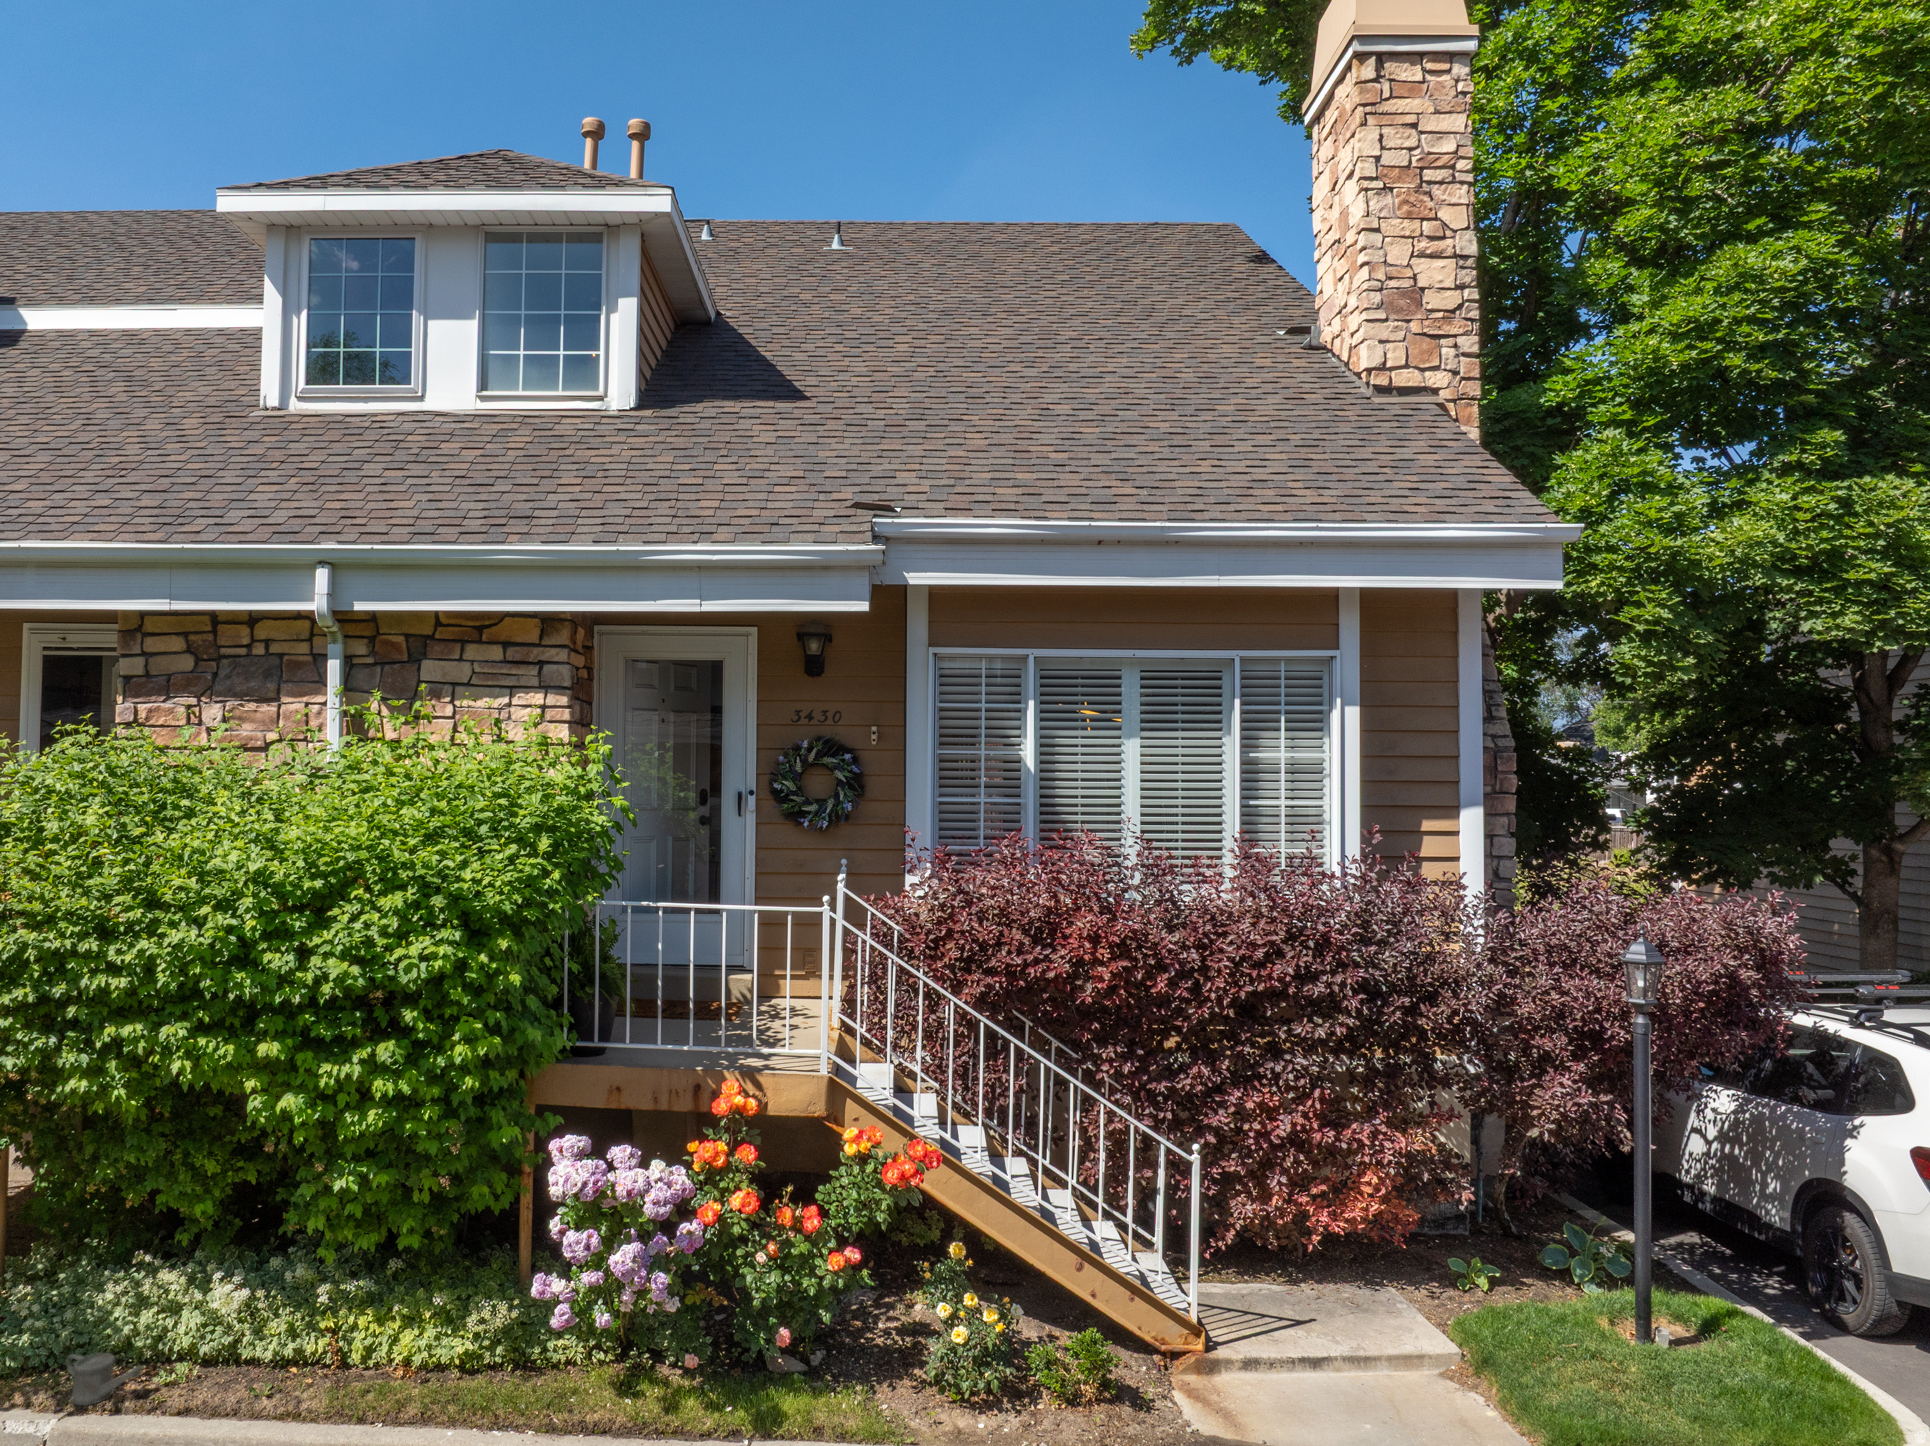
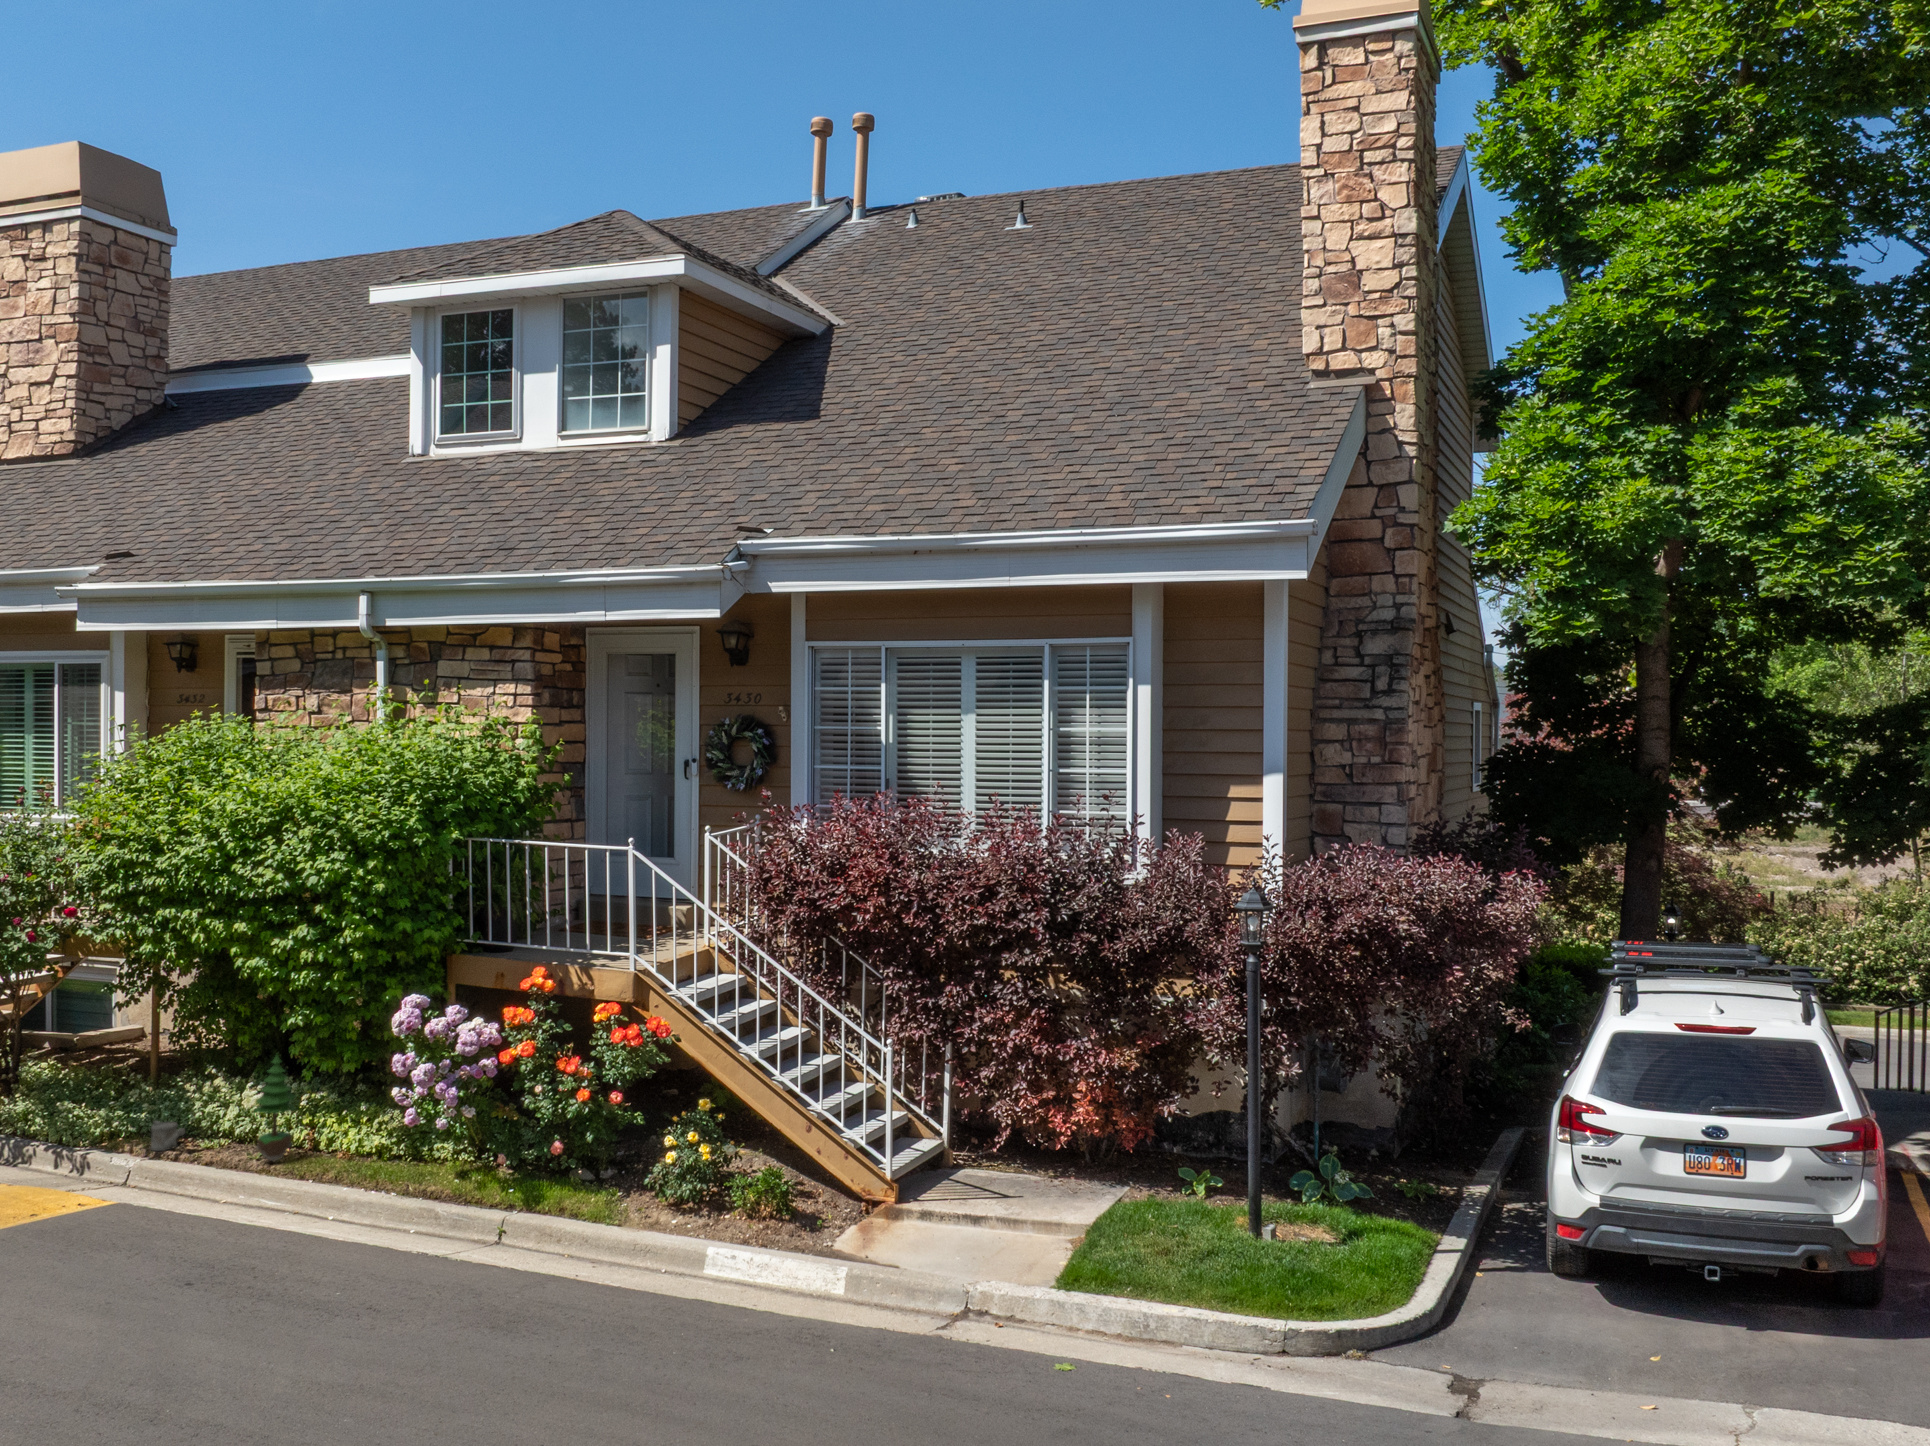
potted tree: none [273,1235,337,1400] -> present [254,1053,296,1162]

